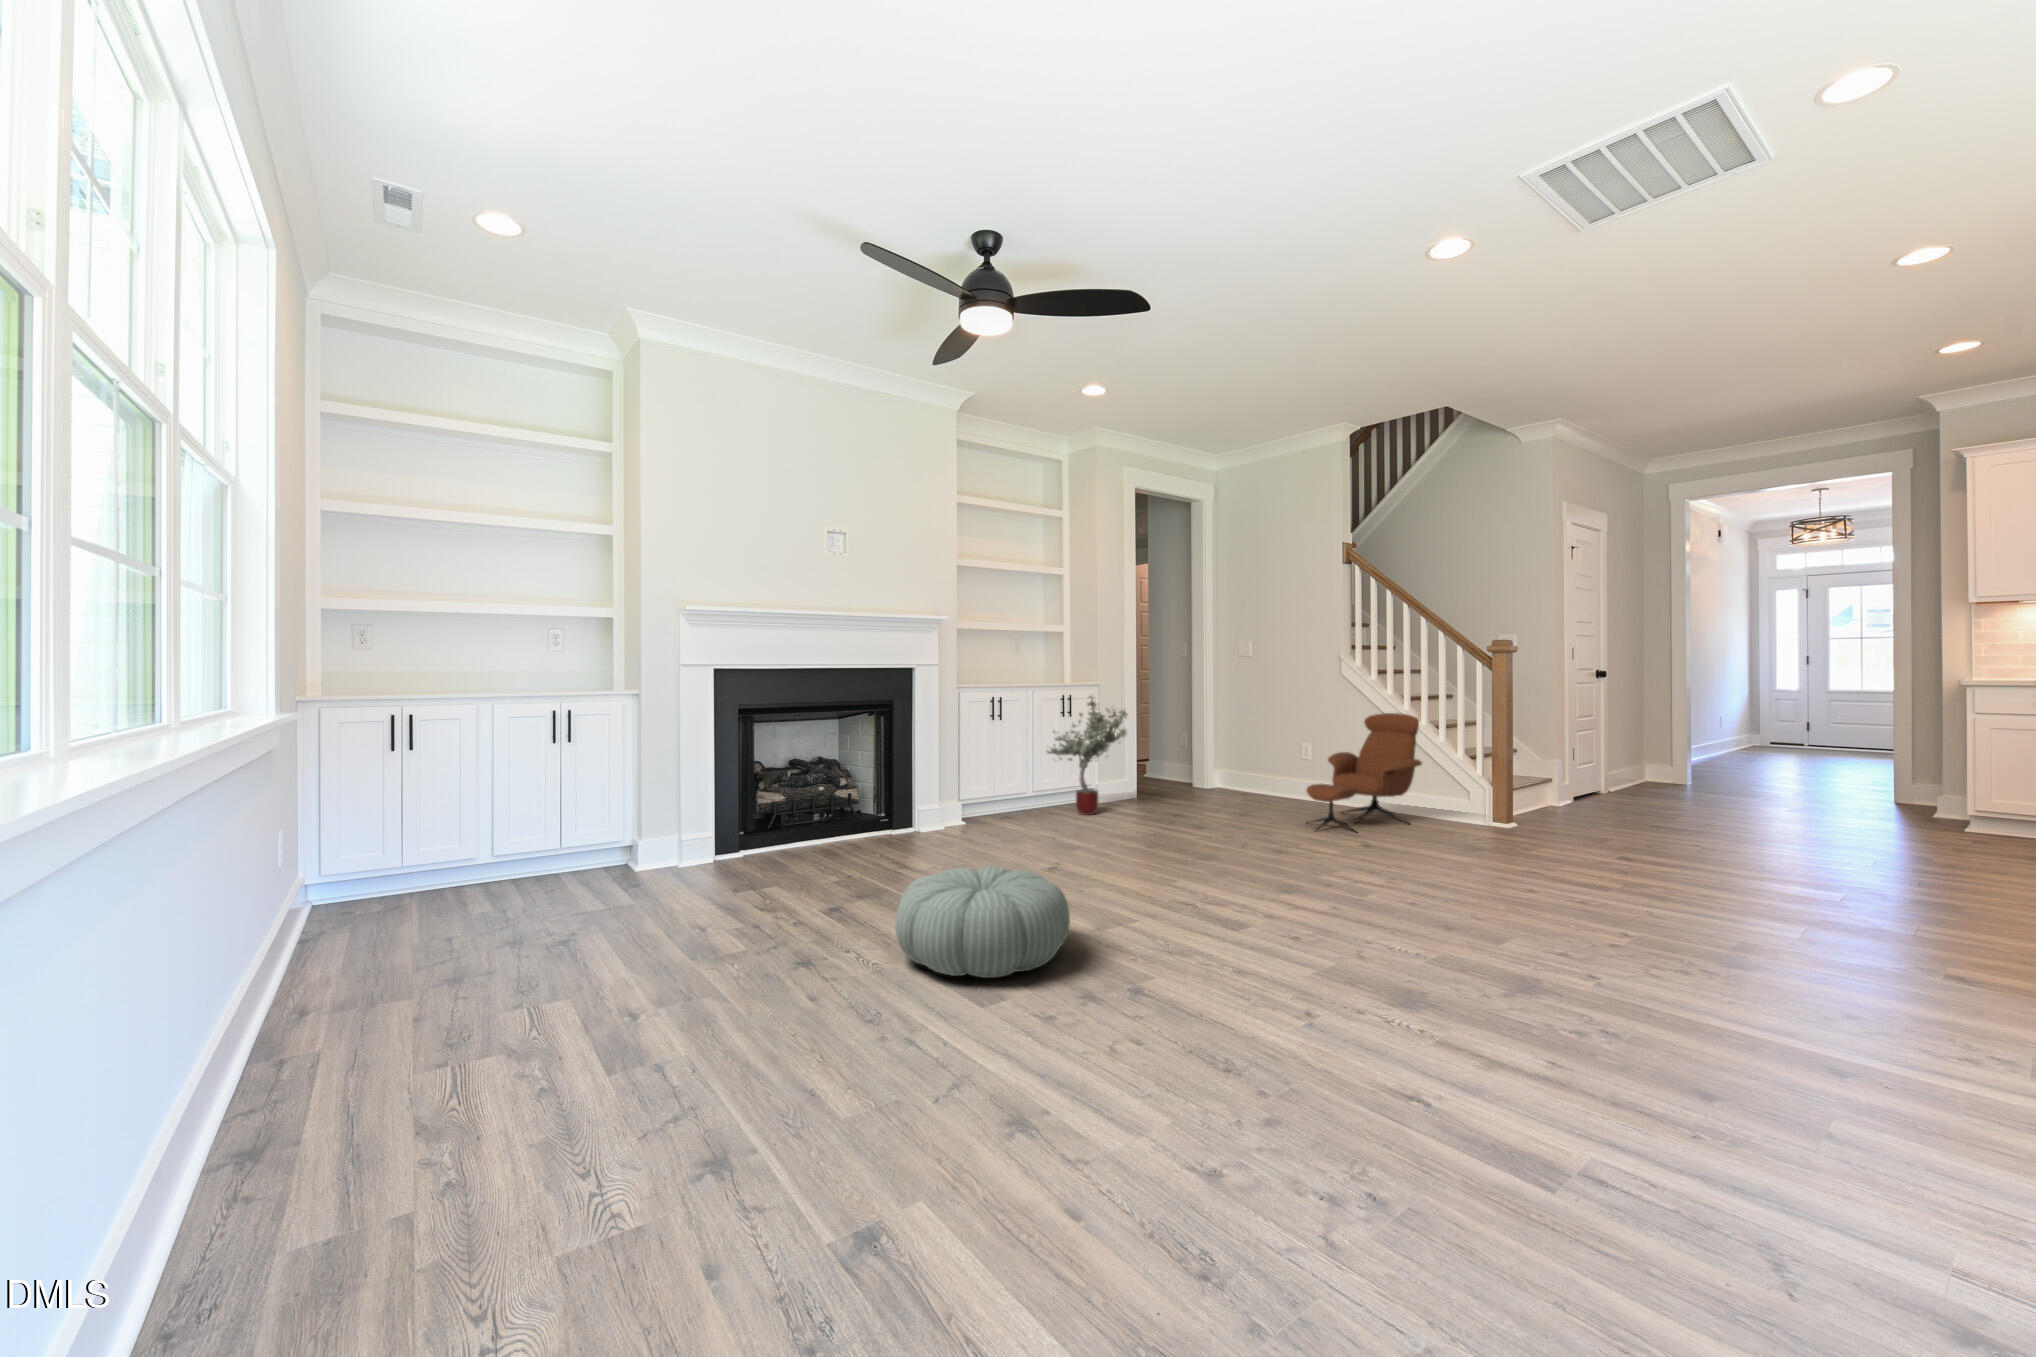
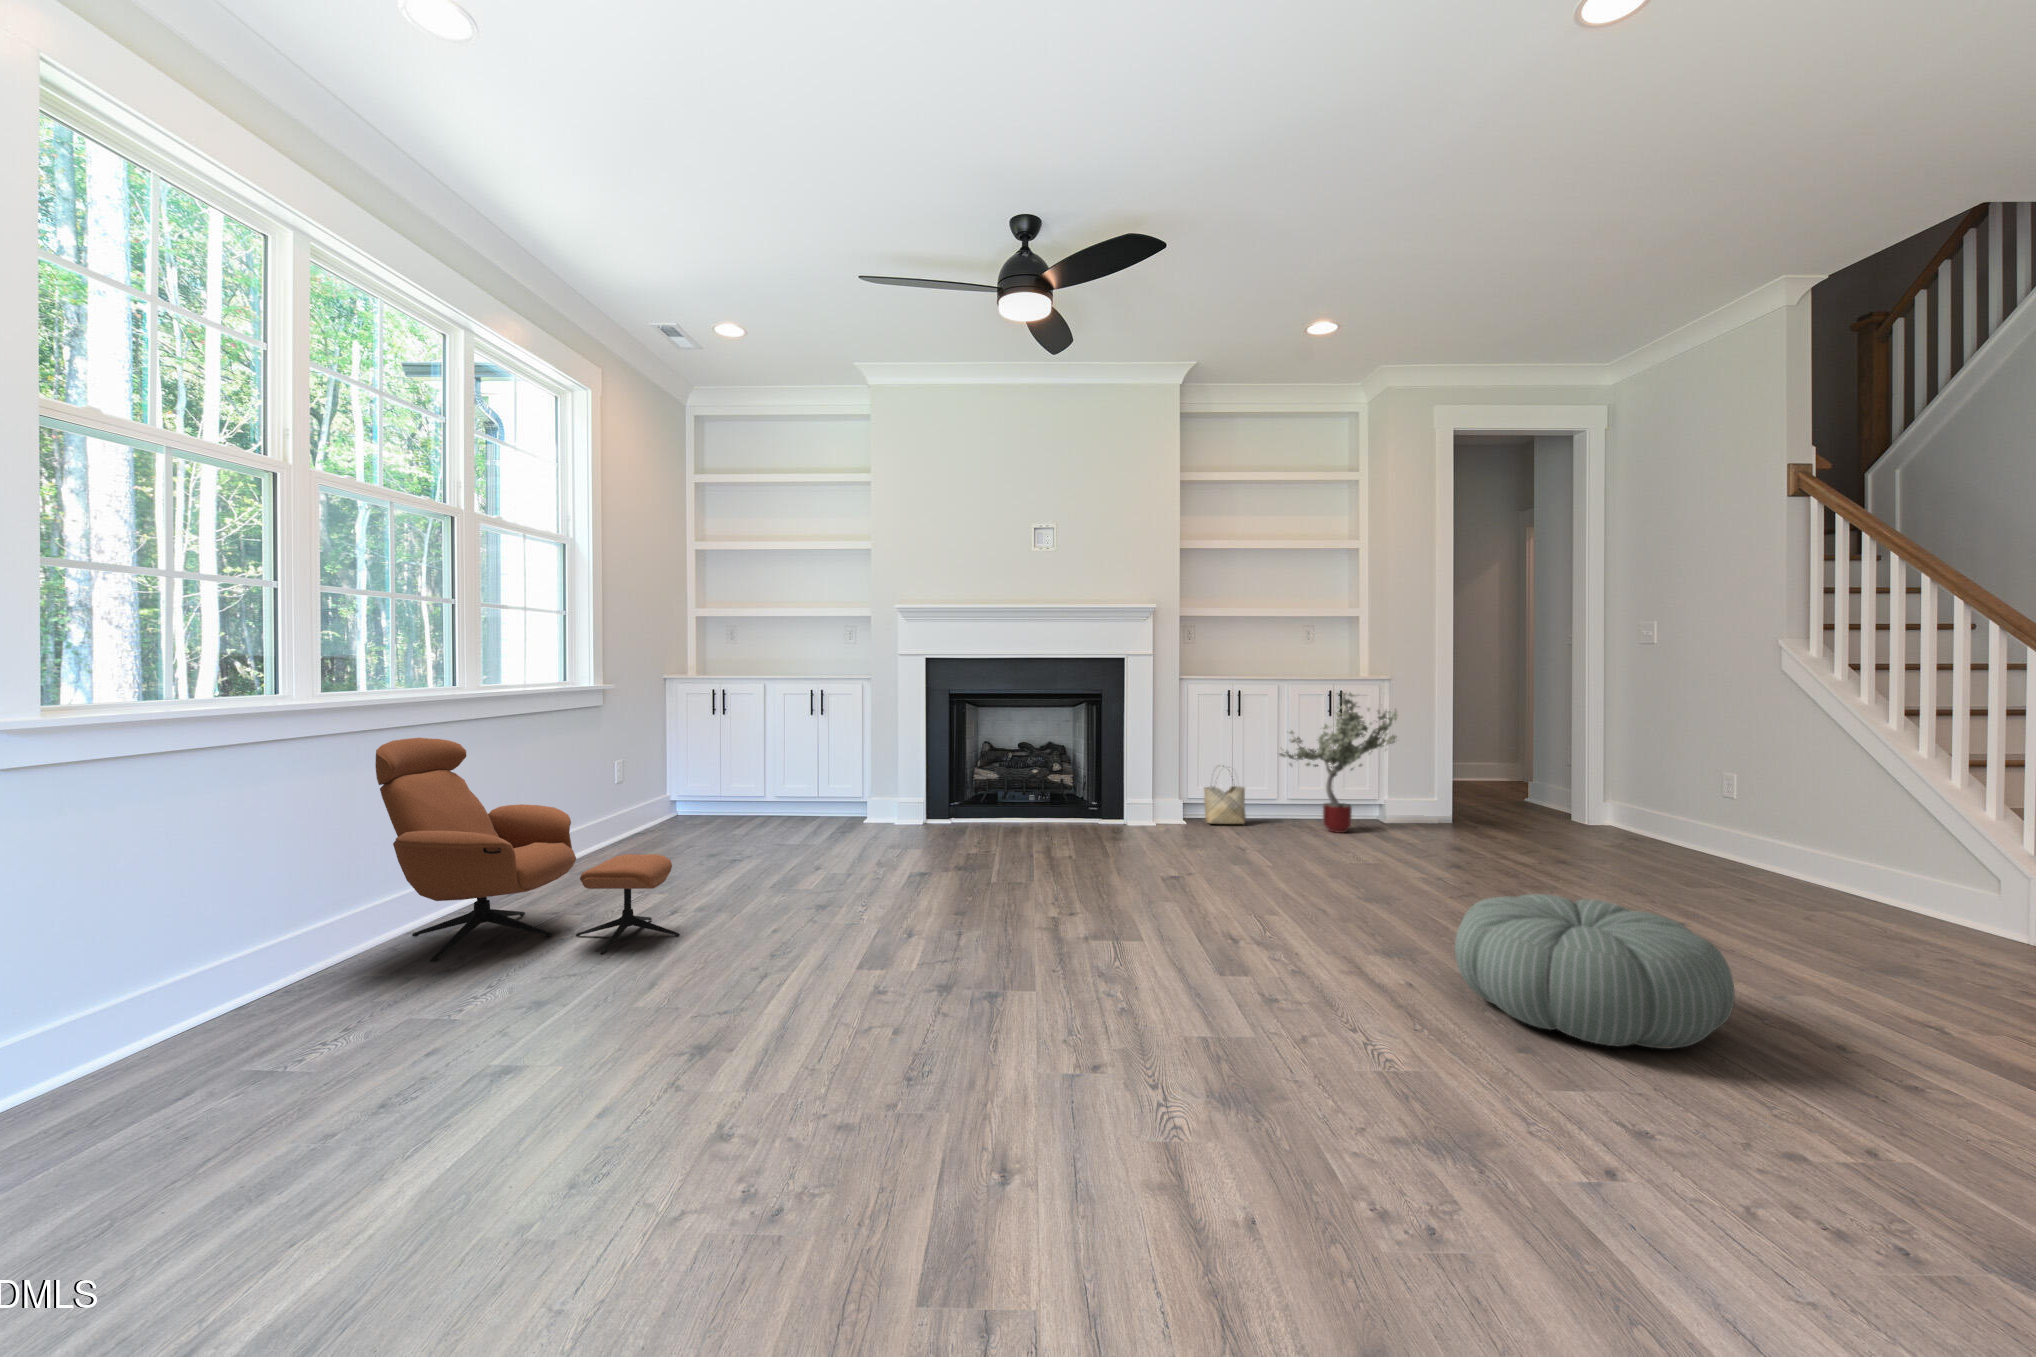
lounge chair: present [1306,713,1422,830] -> present [375,738,680,961]
woven basket: none [983,765,1017,820] -> present [1204,766,1246,824]
pouf: present [895,866,1070,978] -> present [1455,894,1735,1049]

